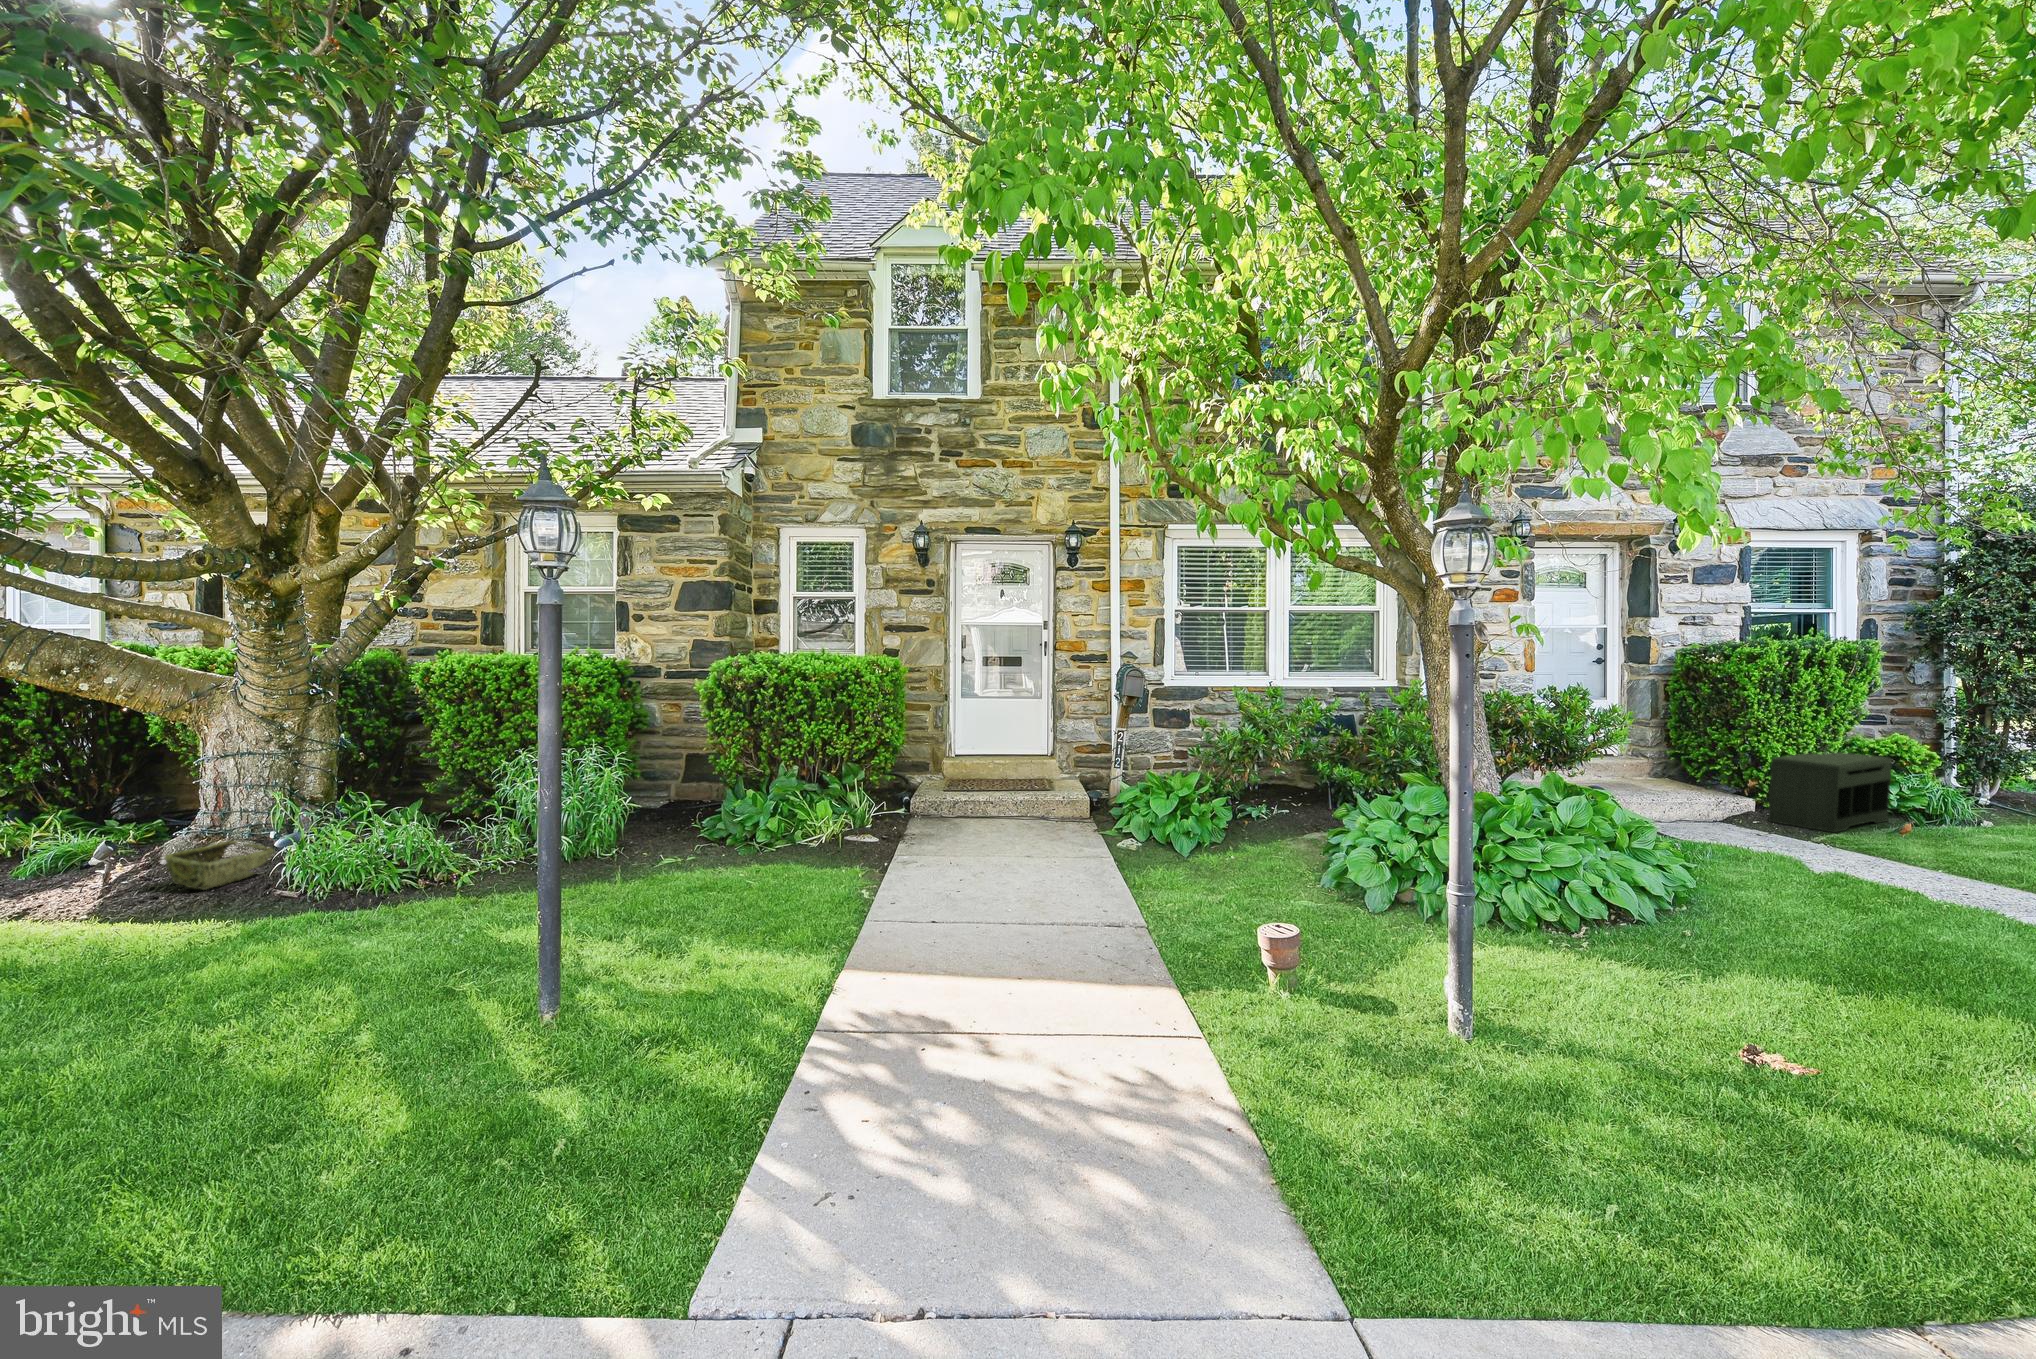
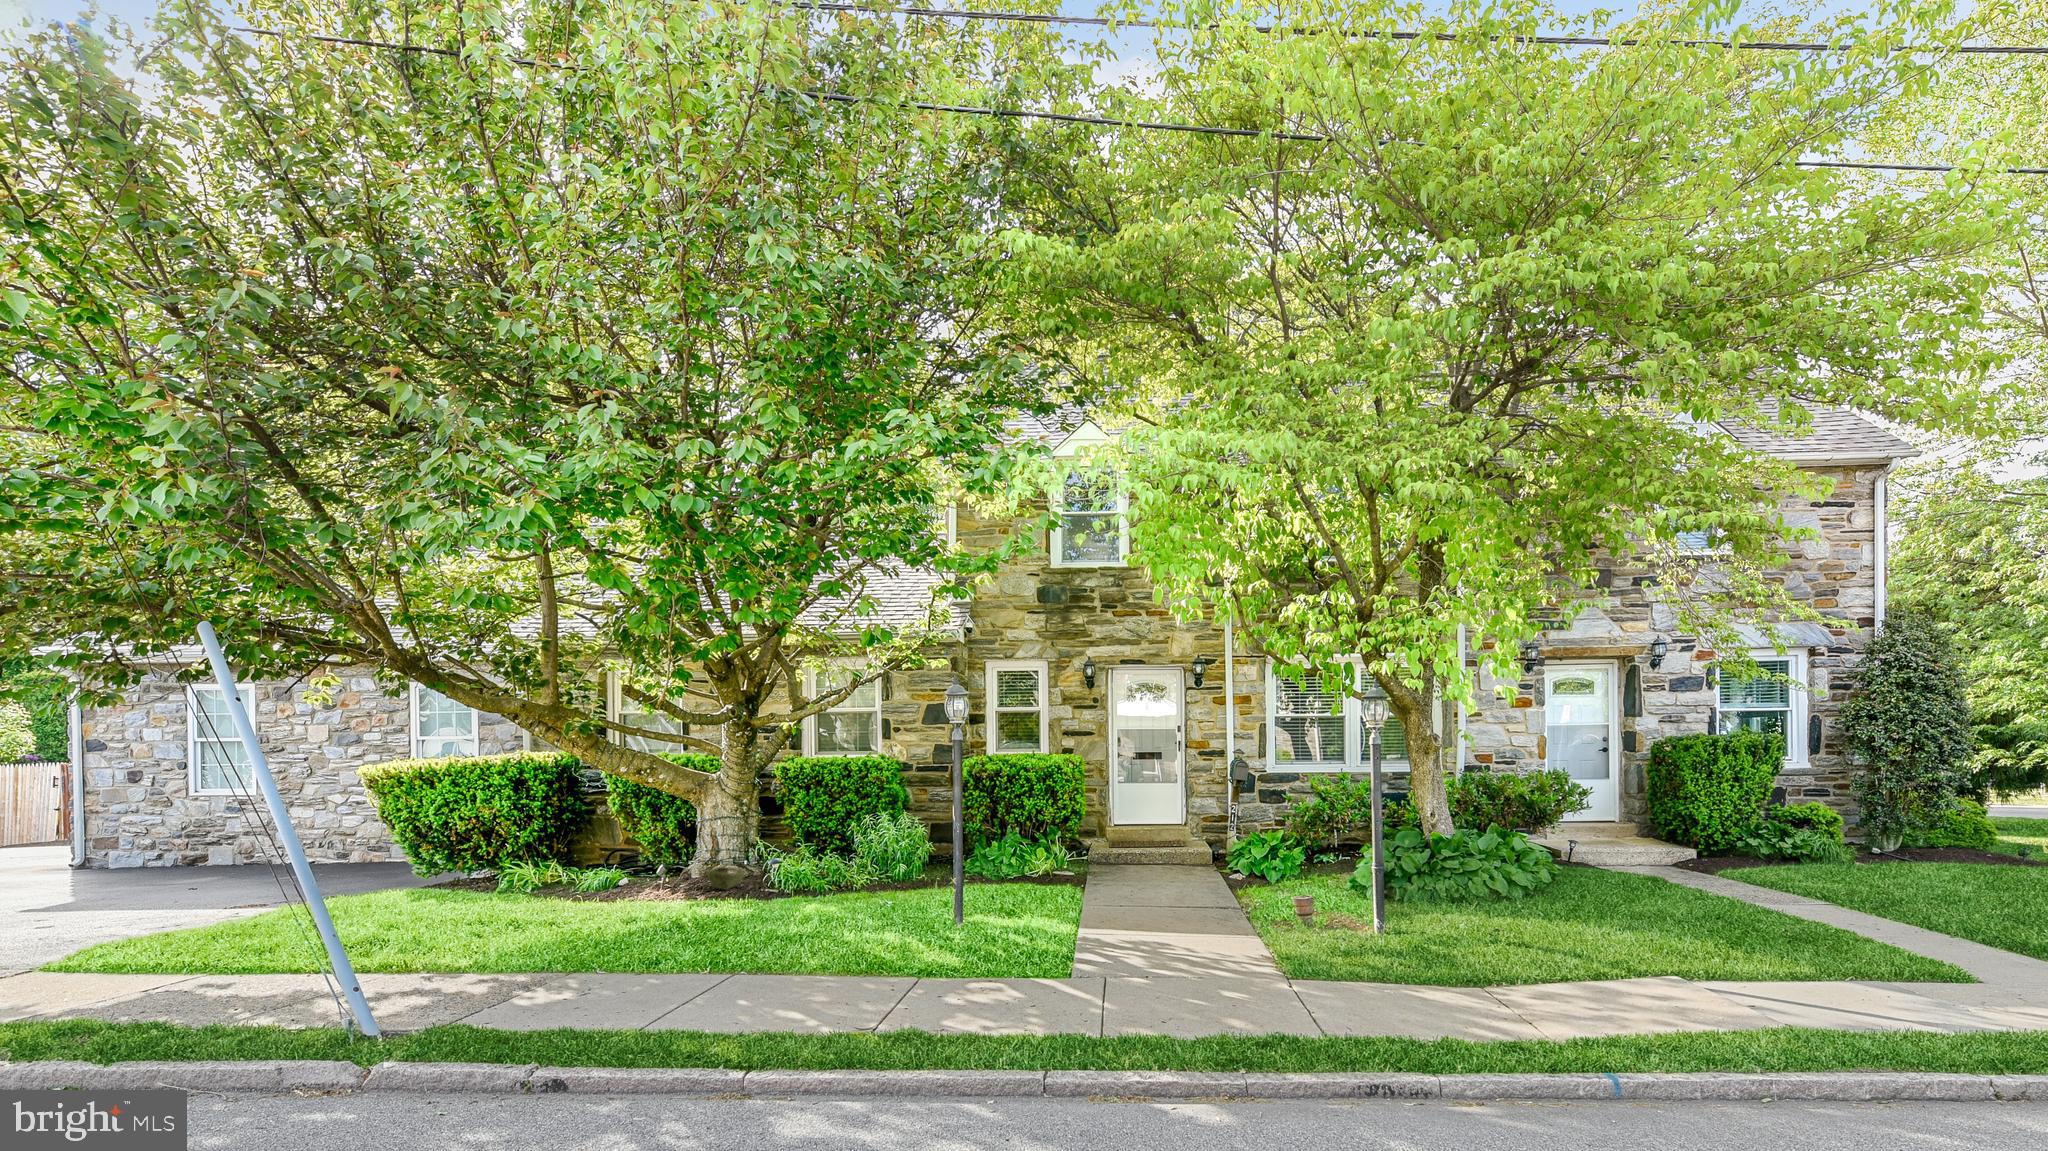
bench: present [1768,751,1892,833] -> none [1697,816,1791,870]

